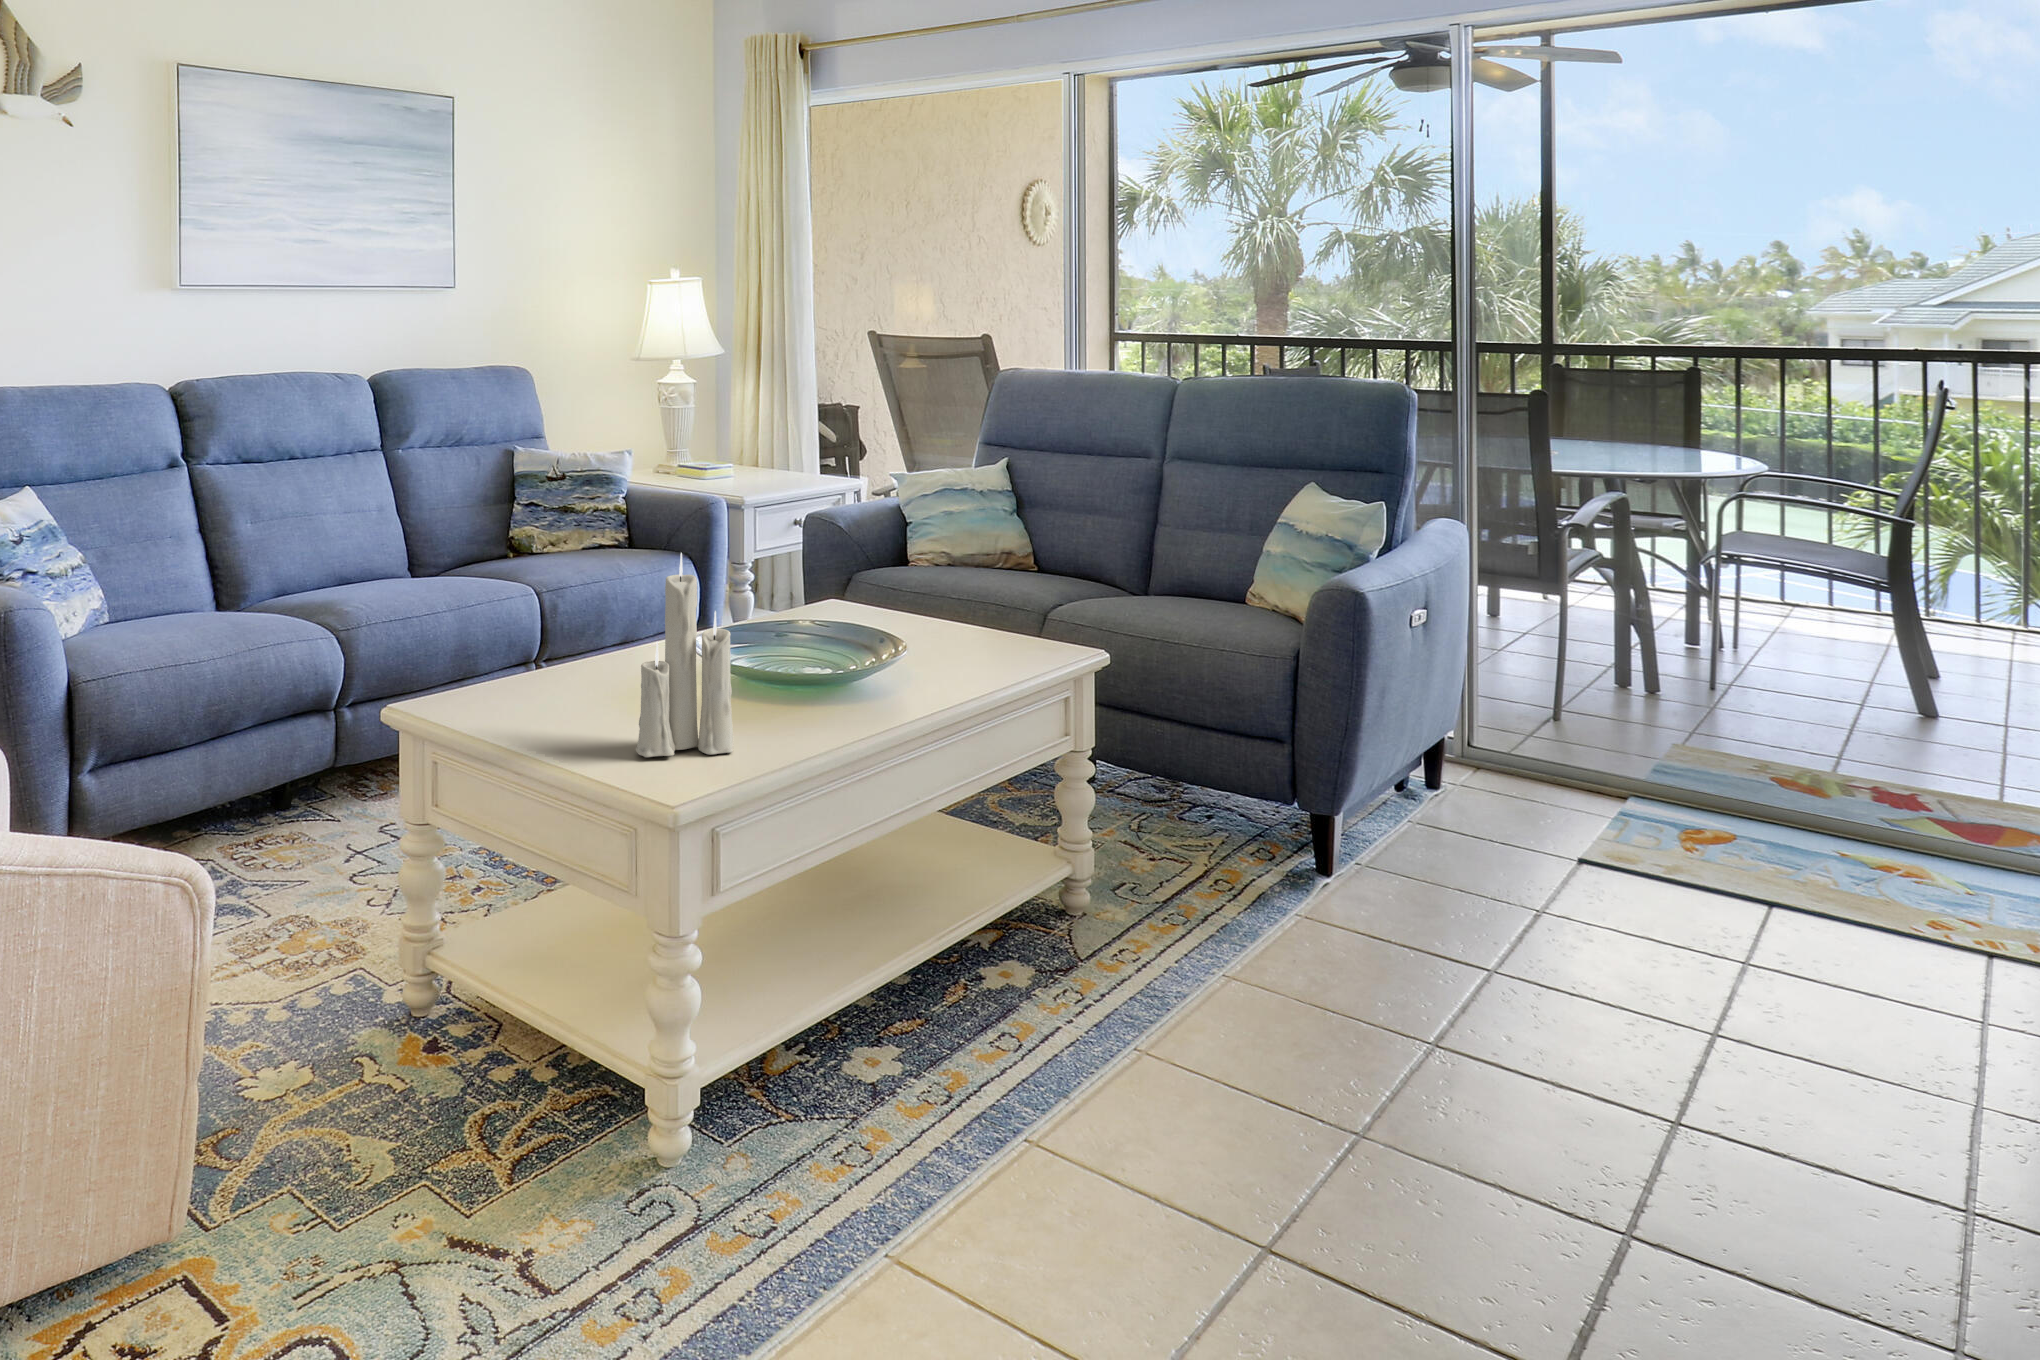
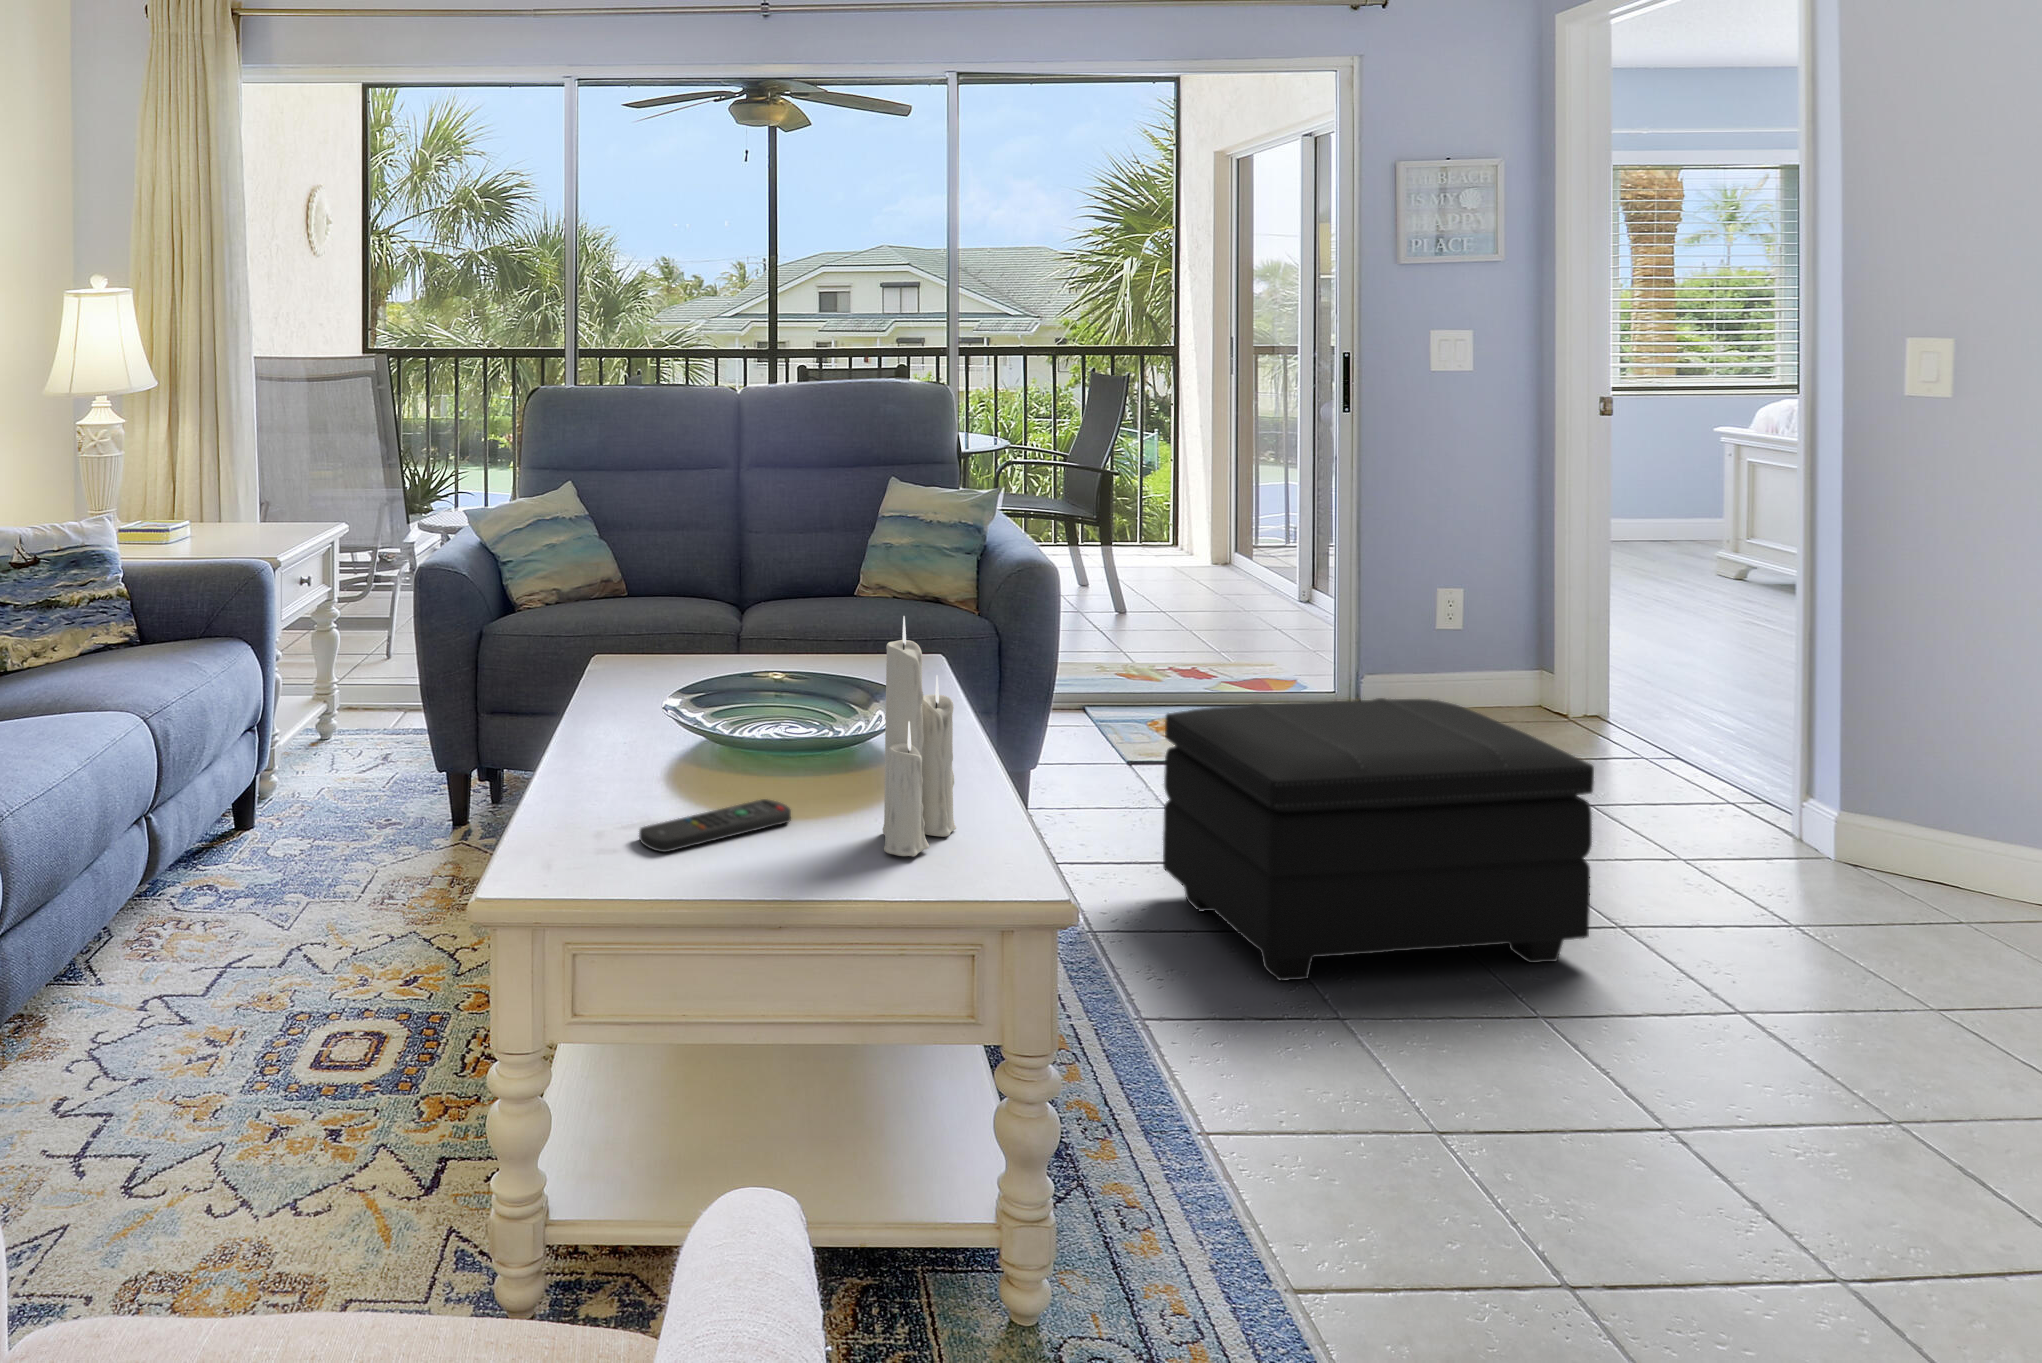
remote control: none [510,693,645,718] -> present [639,799,791,852]
footstool: none [1326,765,1871,1220] -> present [1163,698,1594,981]

